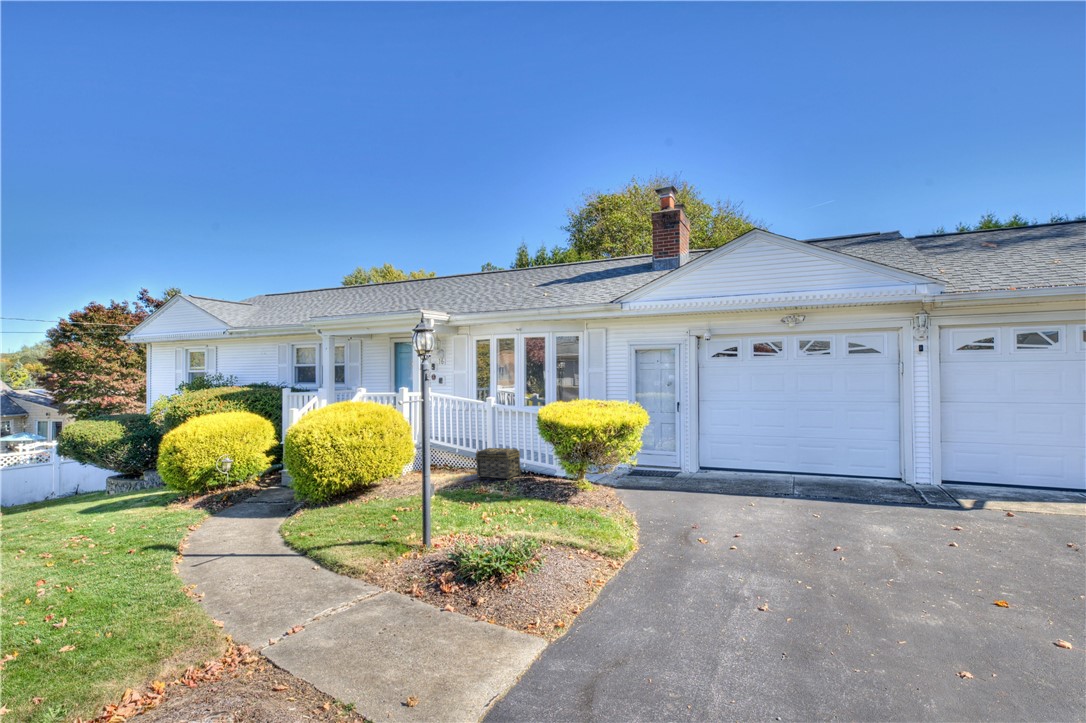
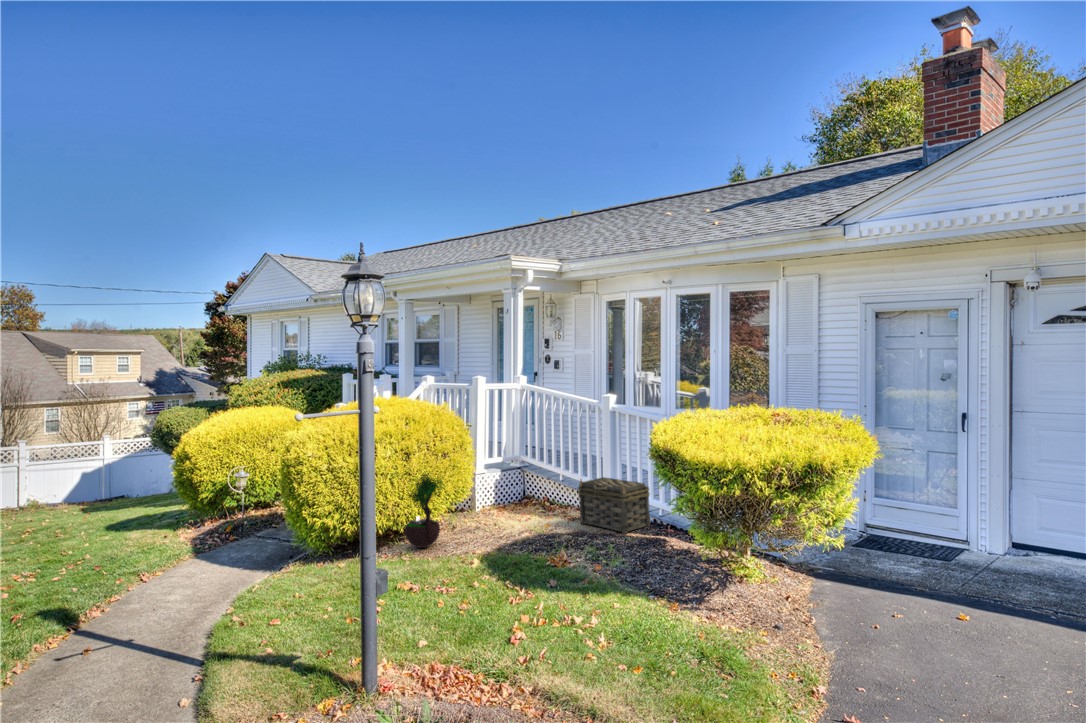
potted tree: none [368,446,398,499] -> present [405,473,445,548]

